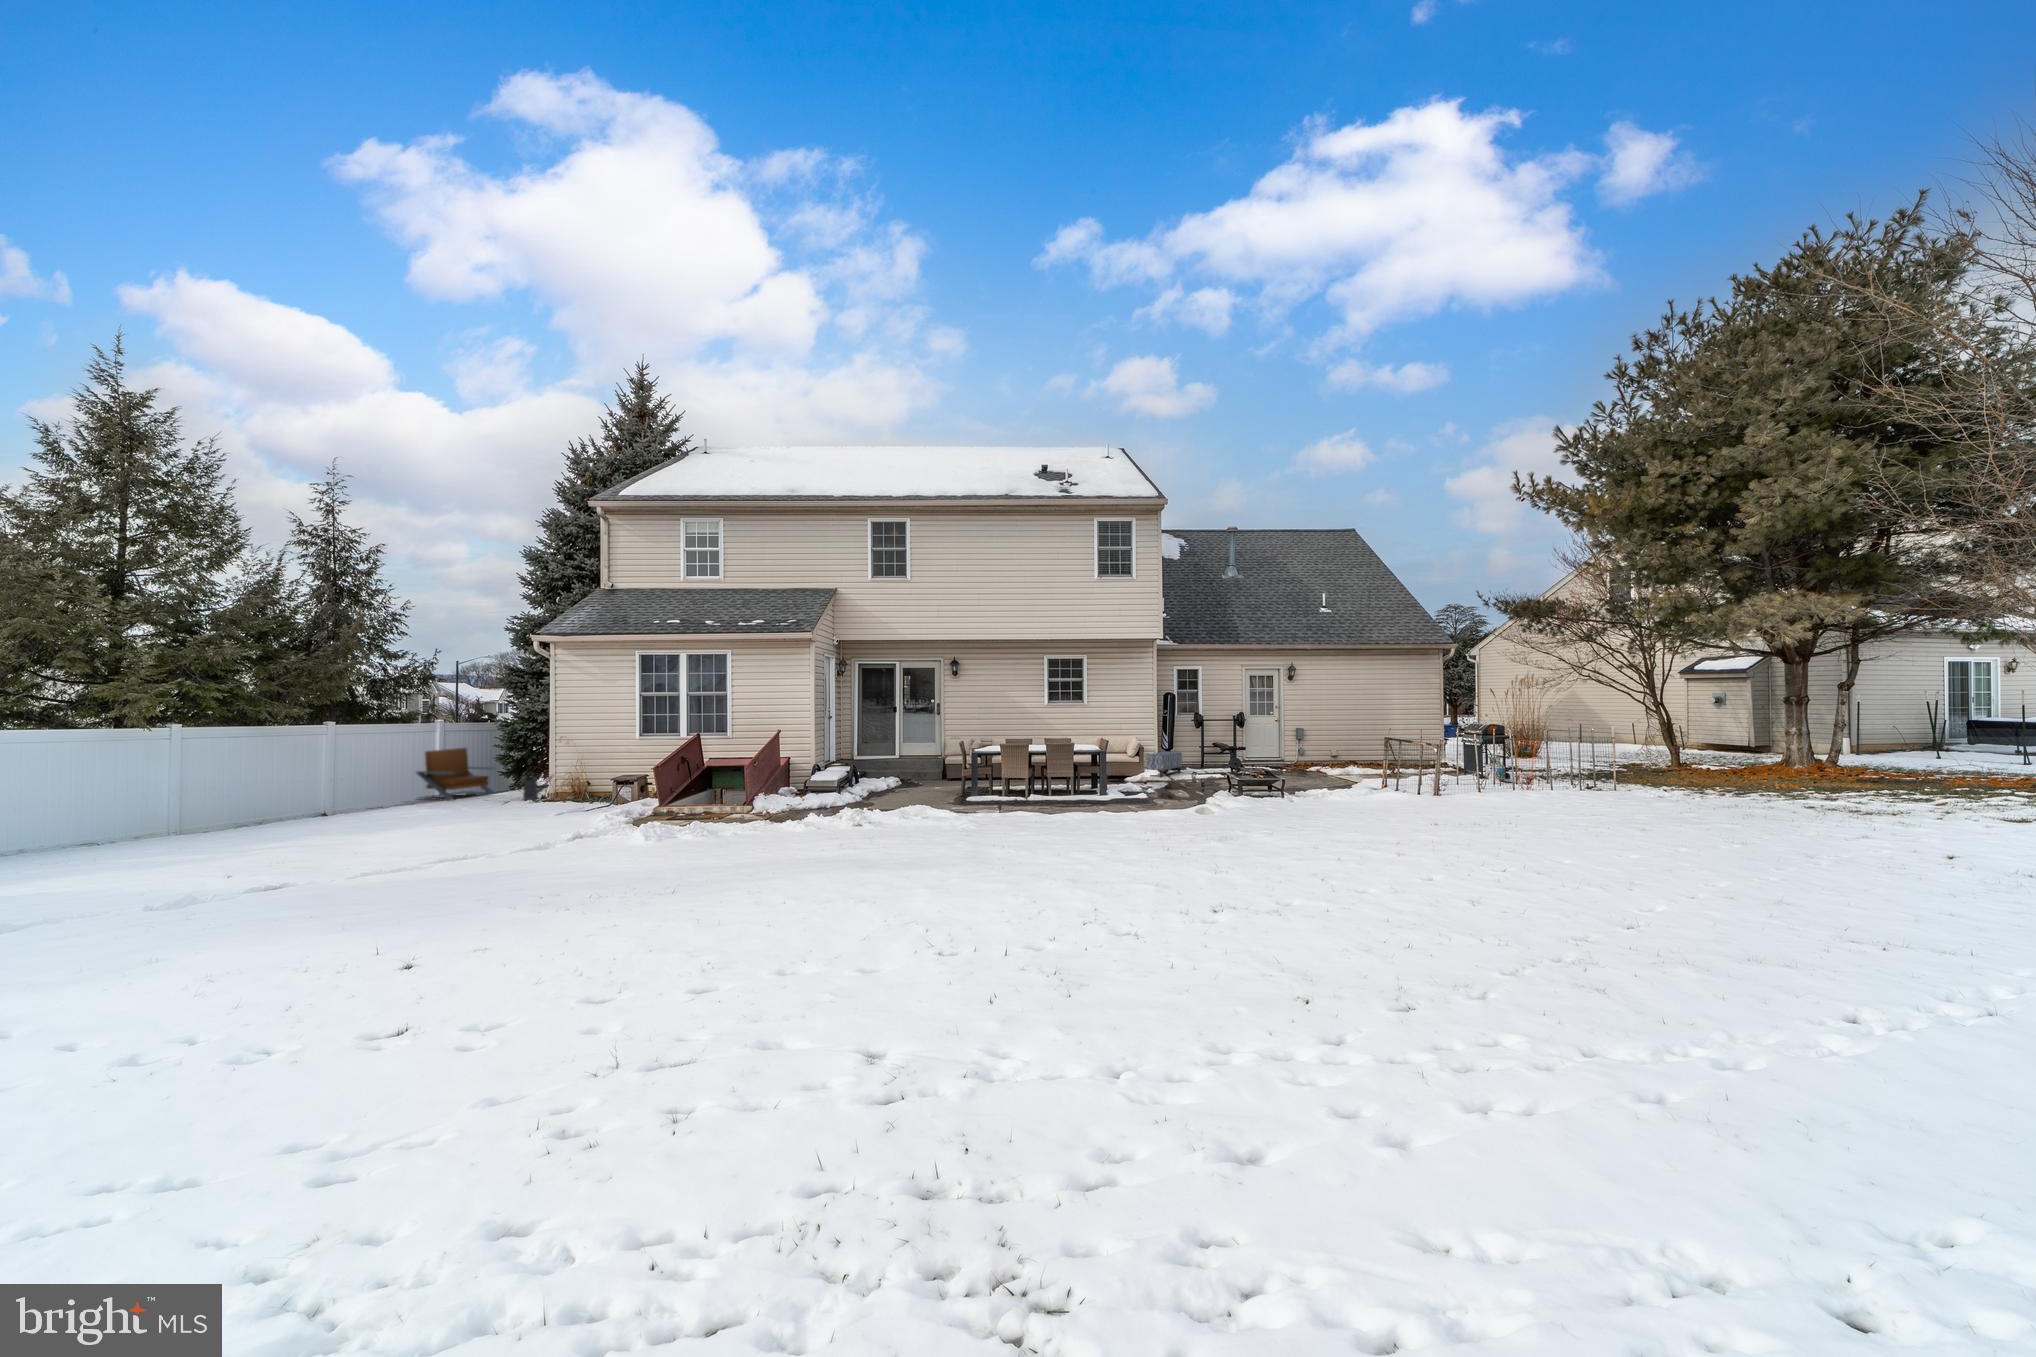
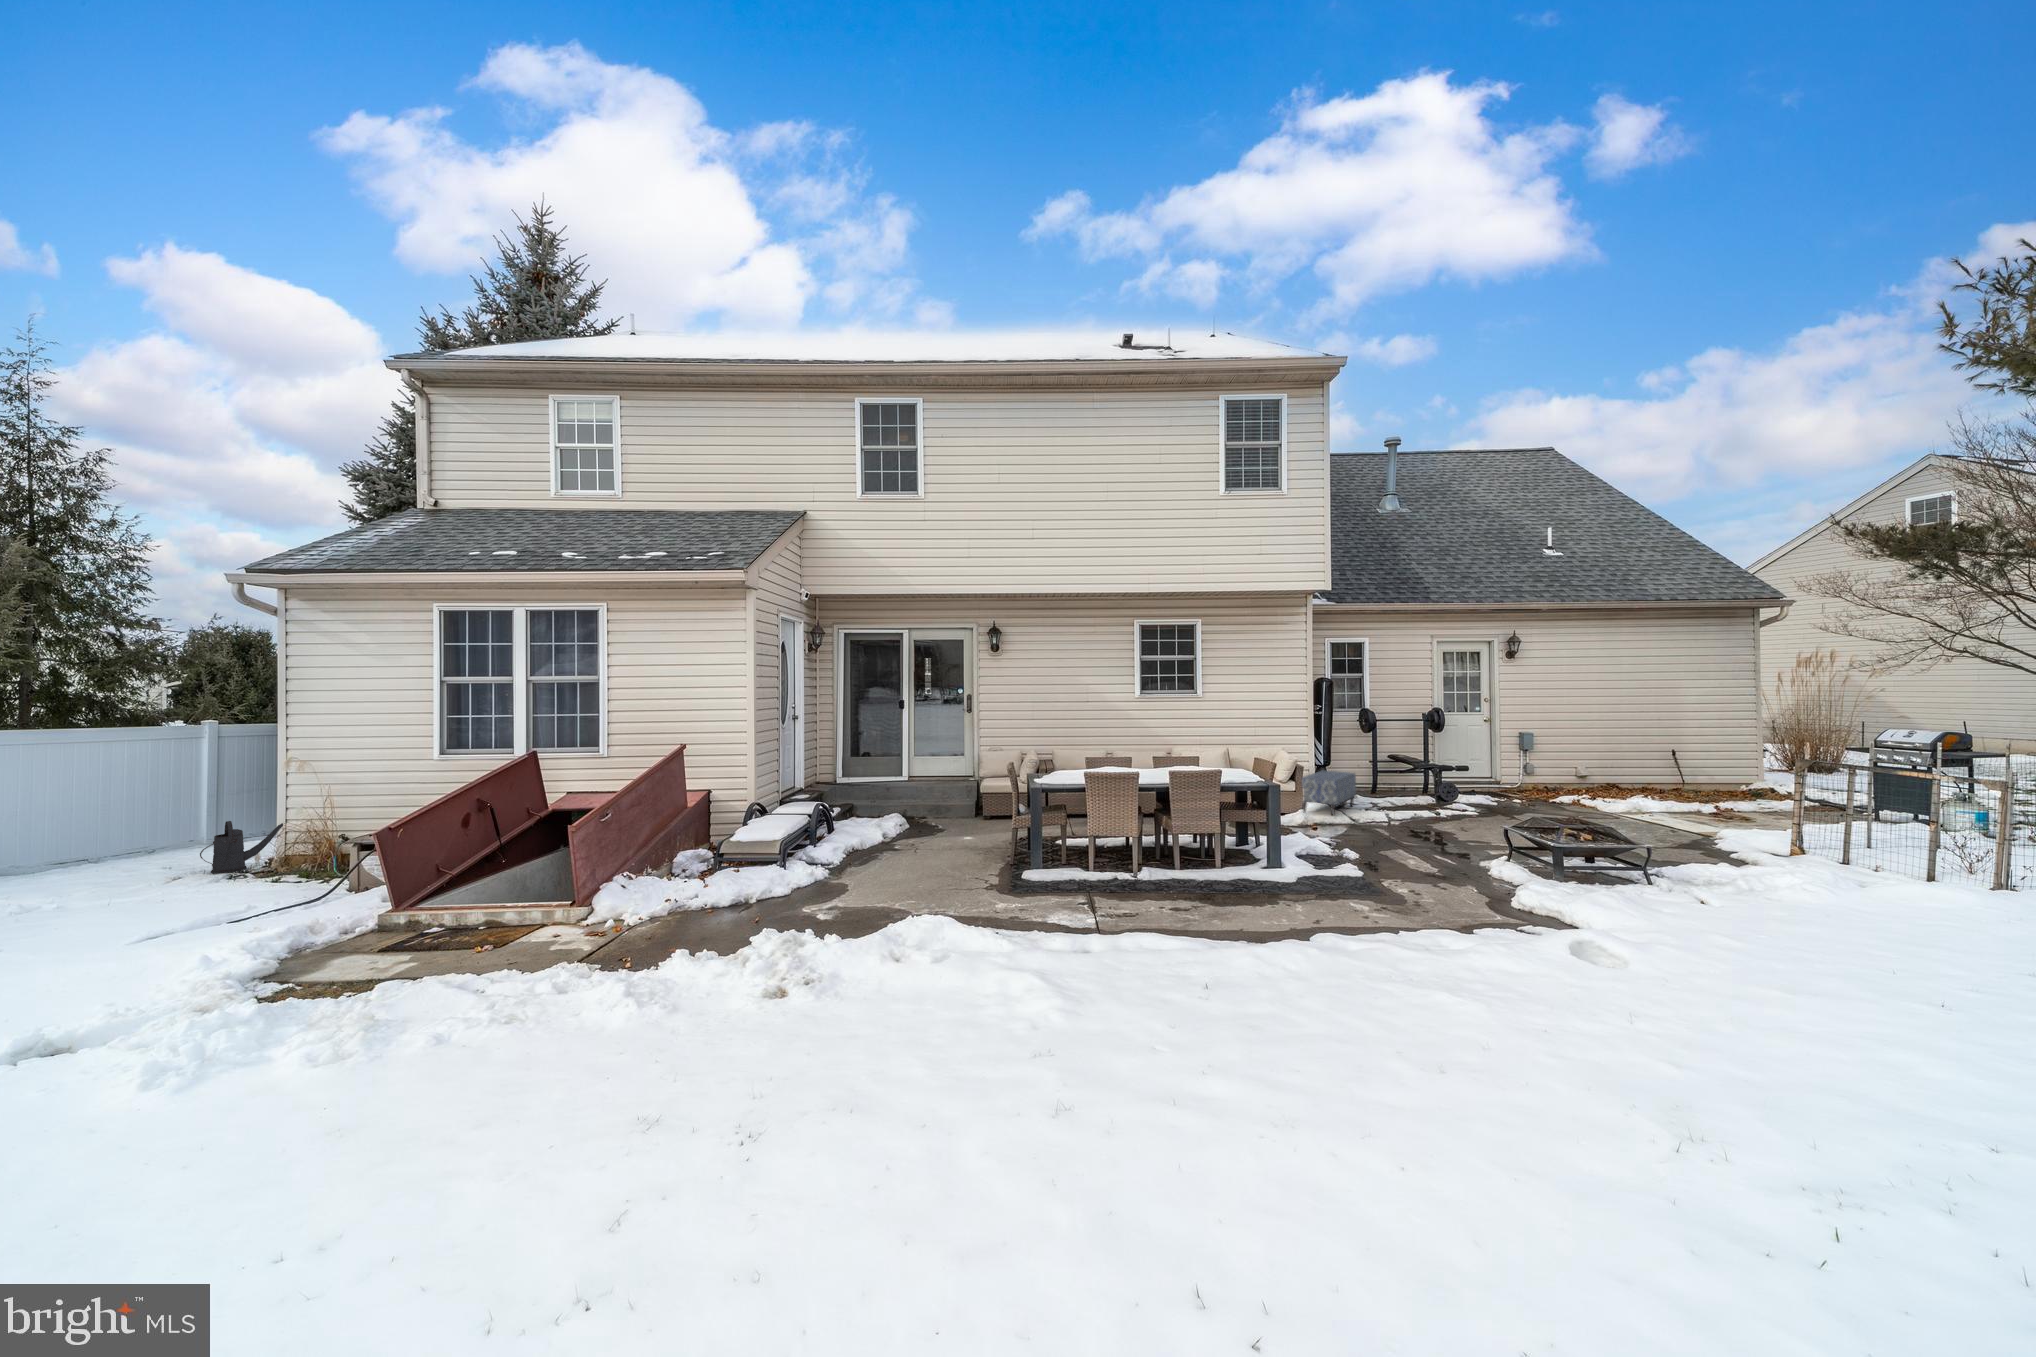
lounge chair: present [416,748,494,801] -> none [31,773,202,875]

